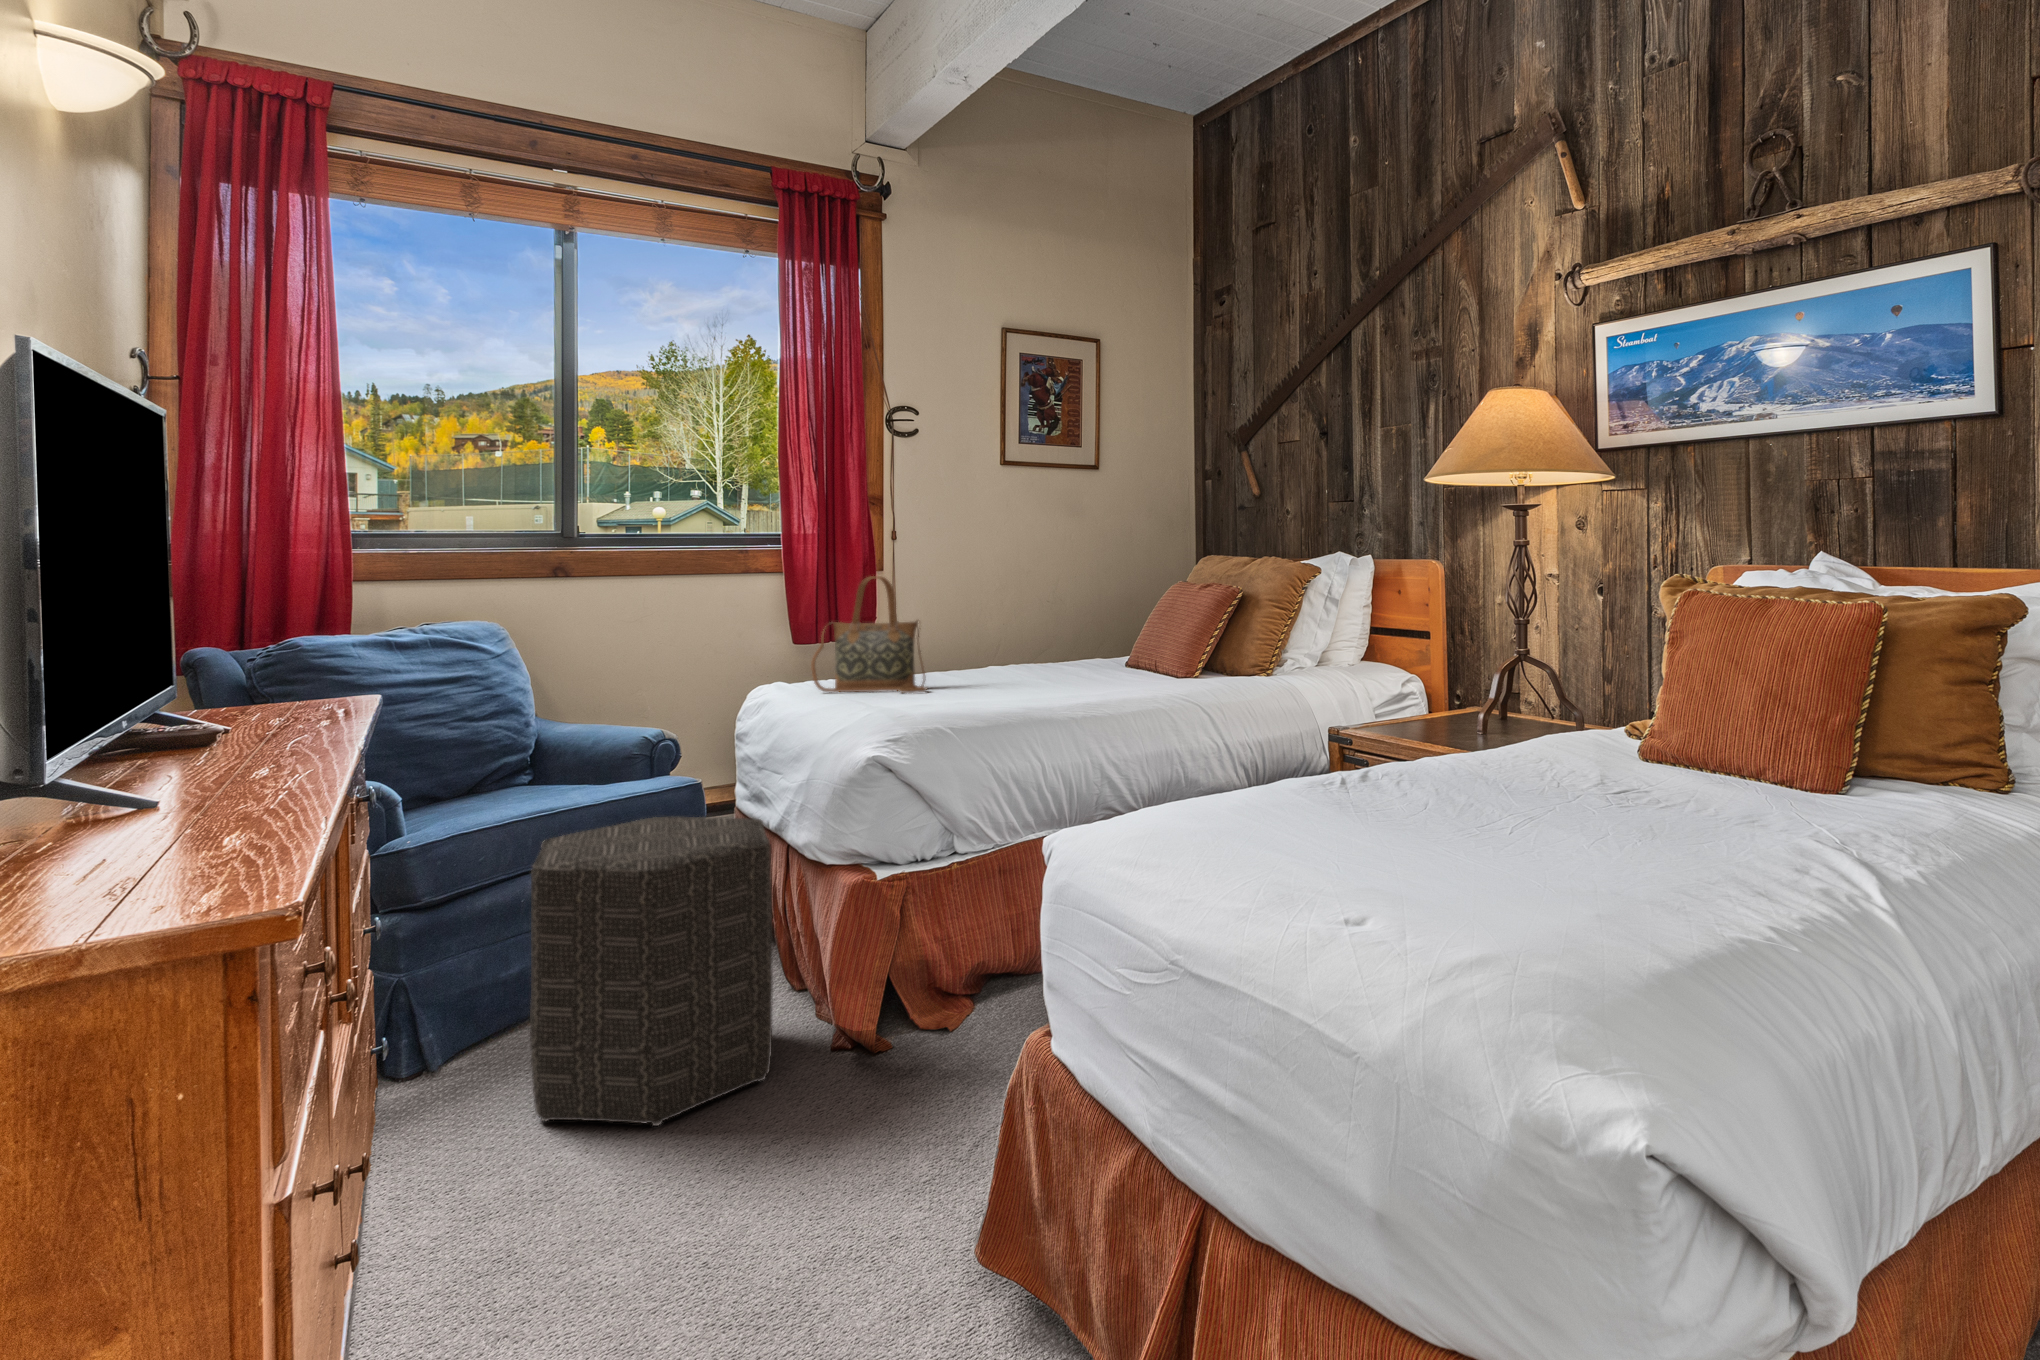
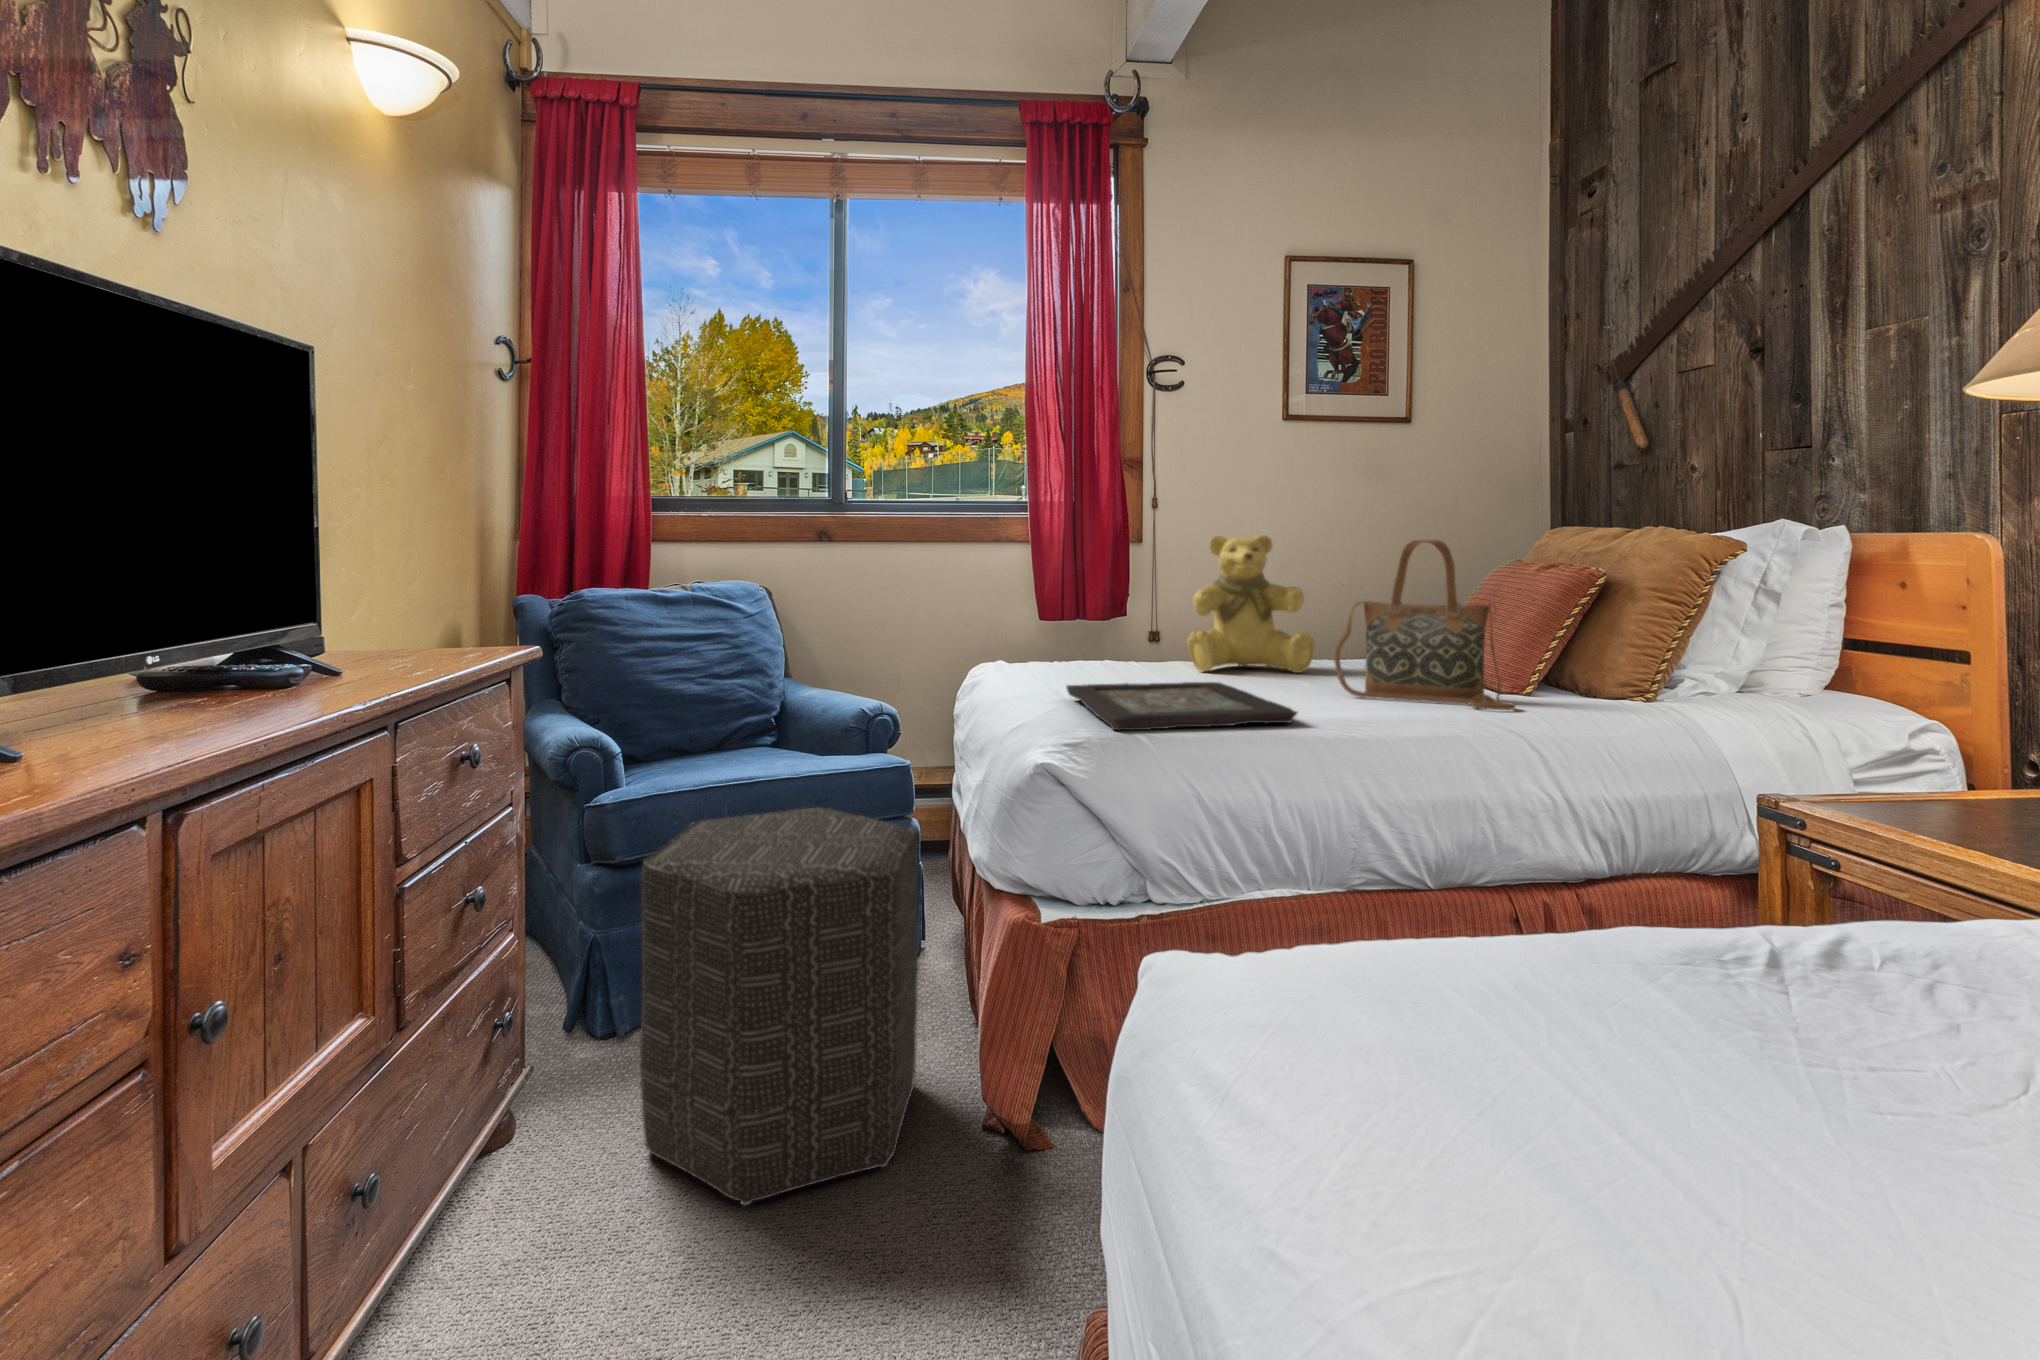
teddy bear: none [945,568,1046,682] -> present [1187,535,1315,673]
handbag: present [811,576,927,693] -> present [1334,540,1516,710]
decorative tray: none [867,686,1055,721] -> present [1066,682,1297,730]

